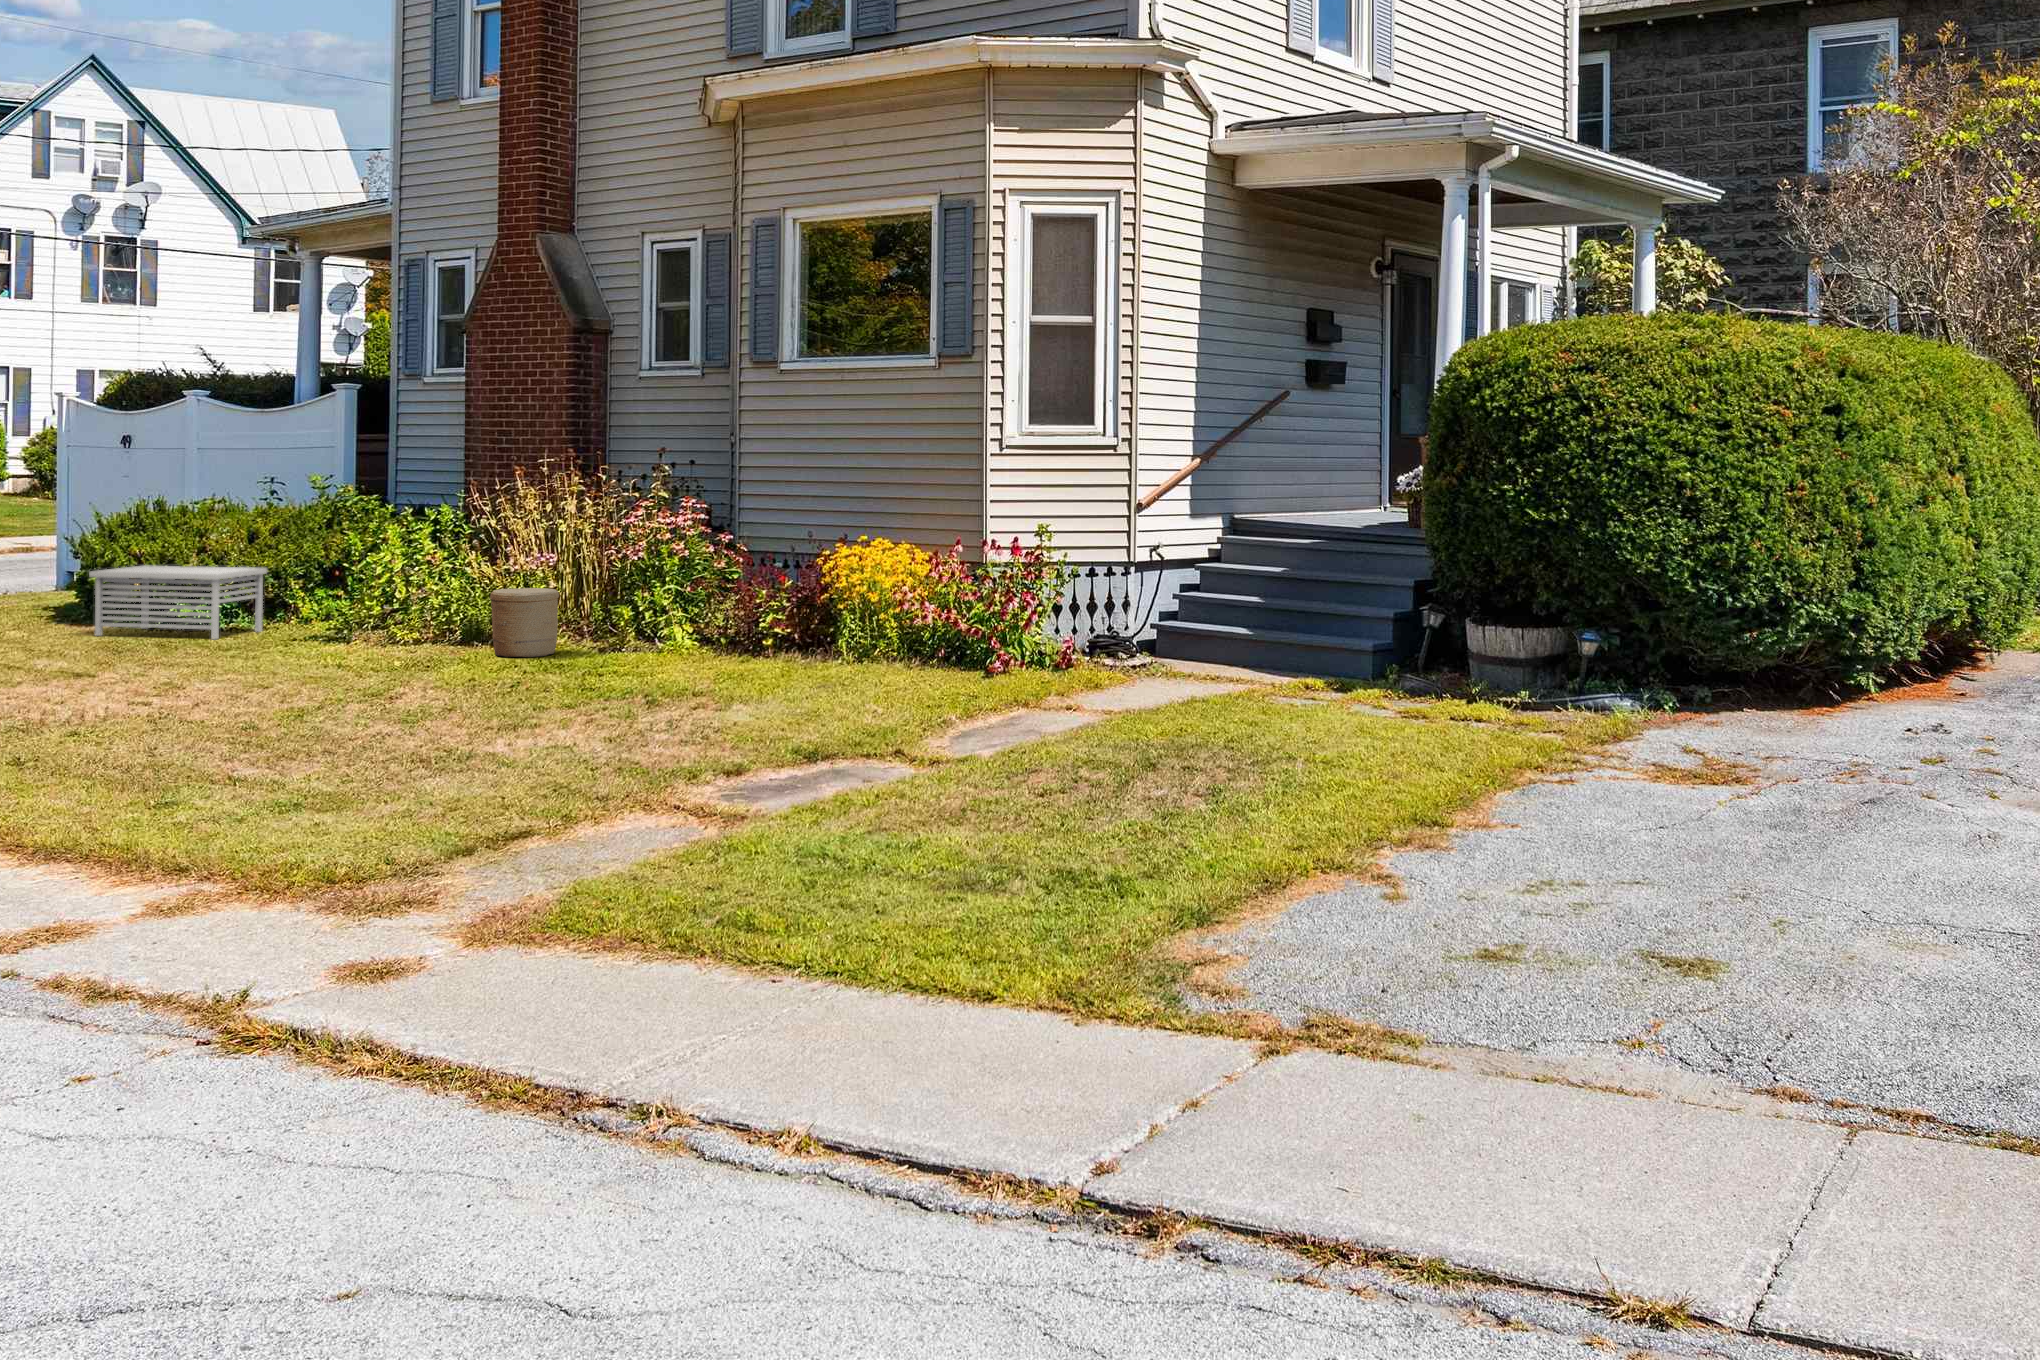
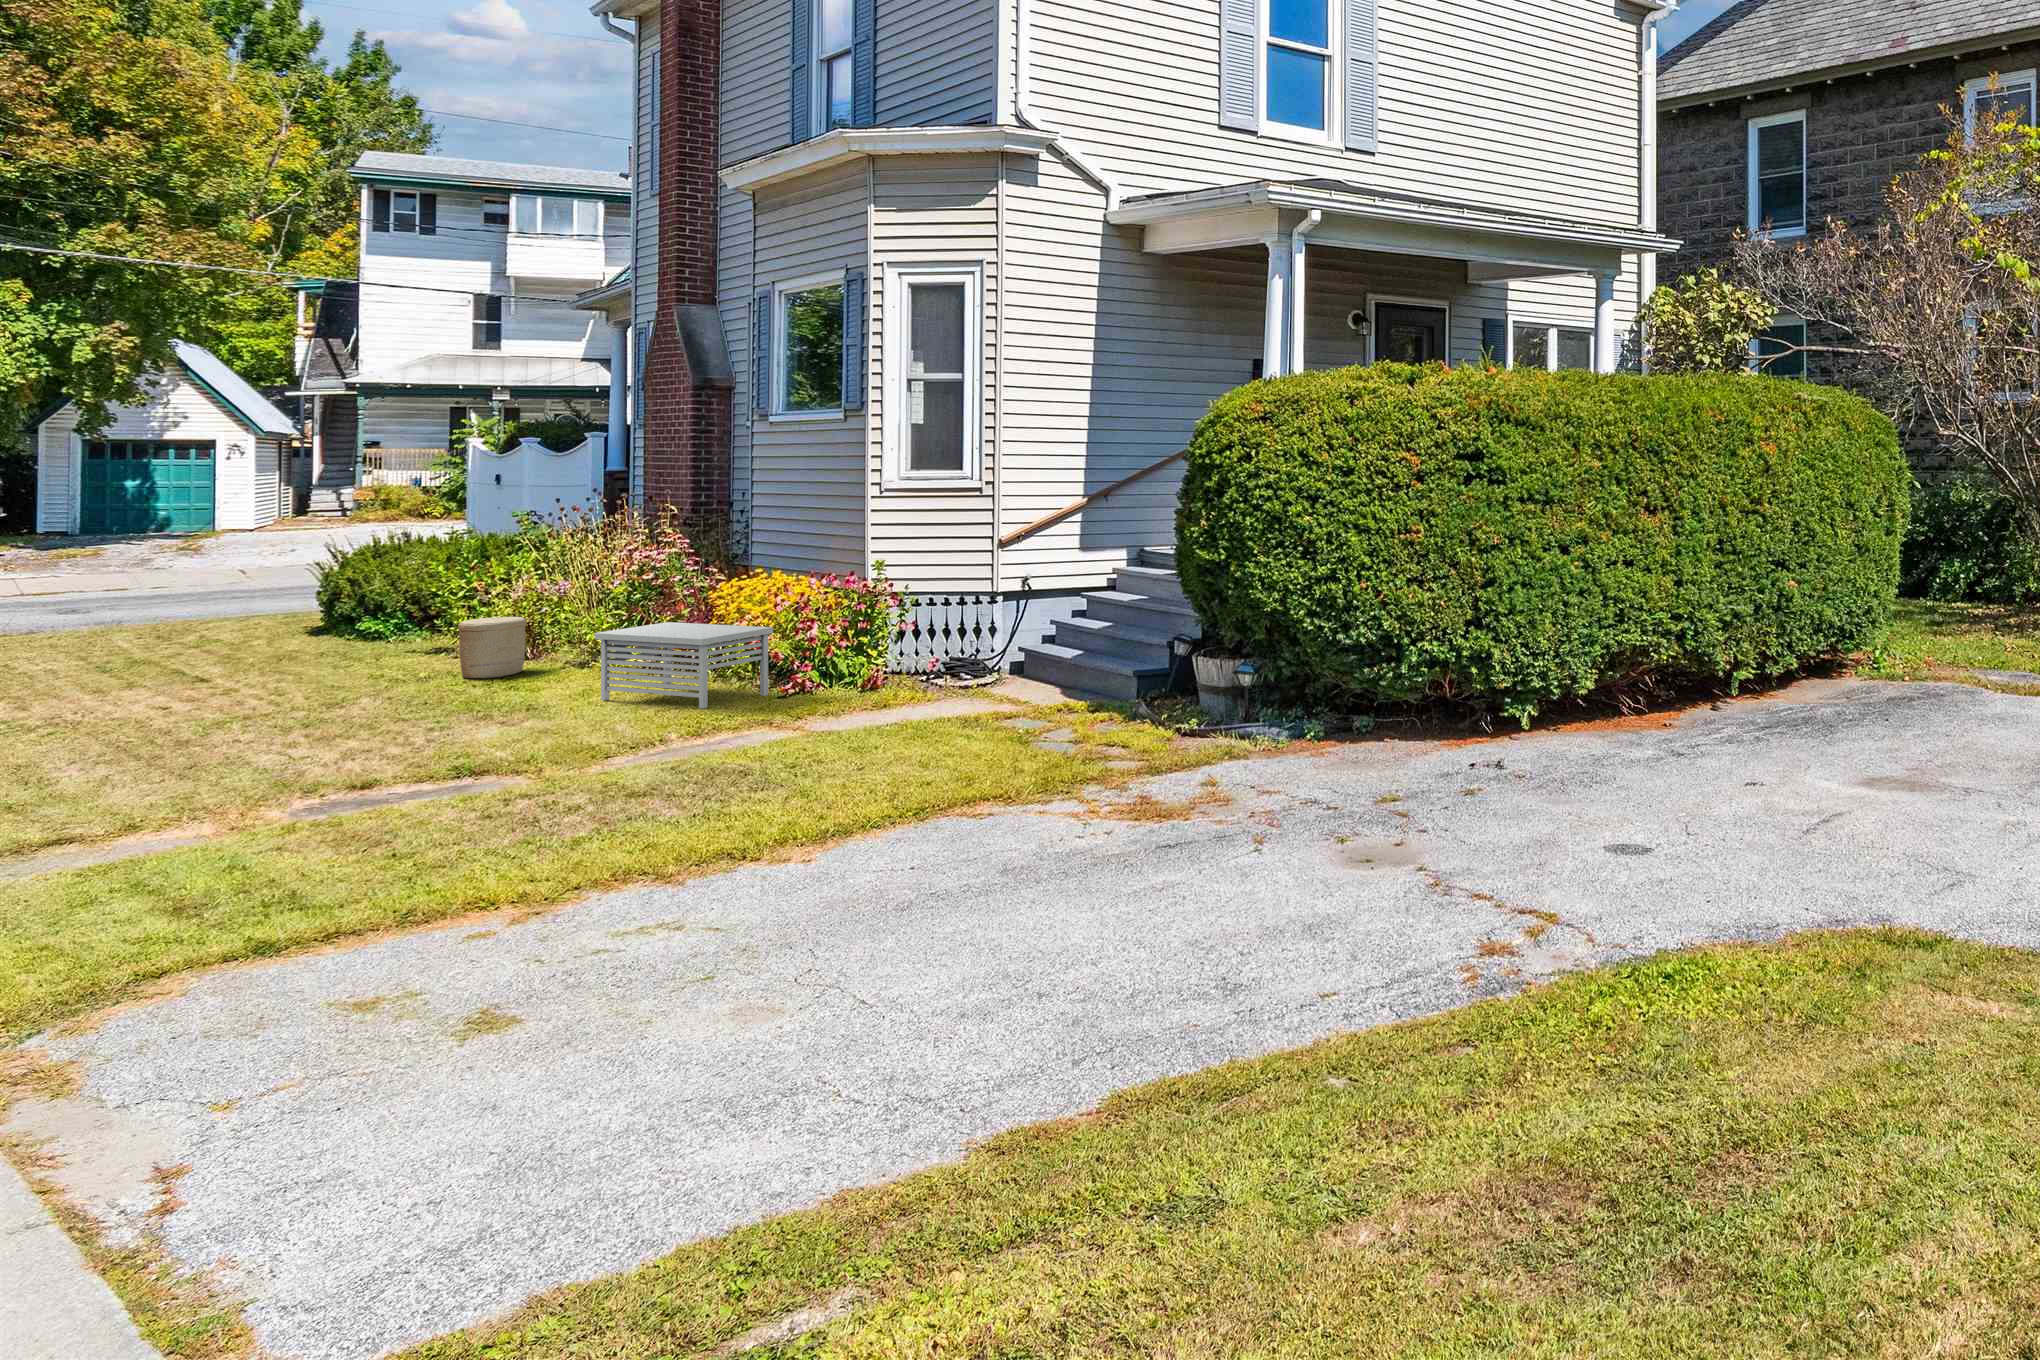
storage bench: present [89,565,267,639] -> present [595,622,773,708]

